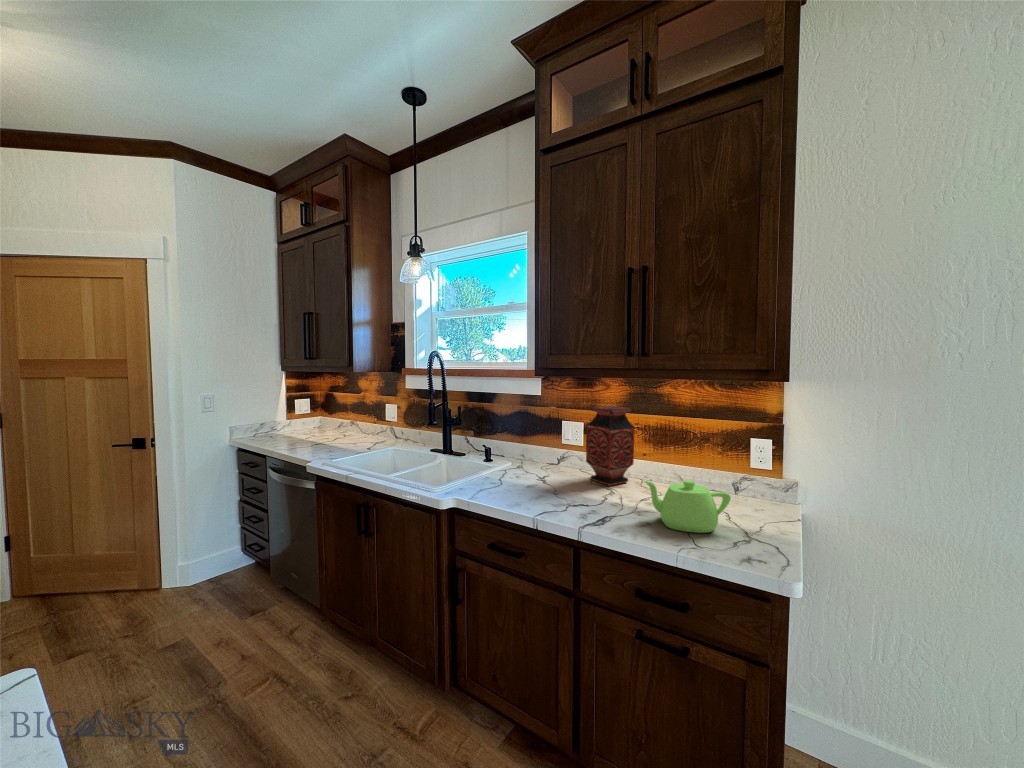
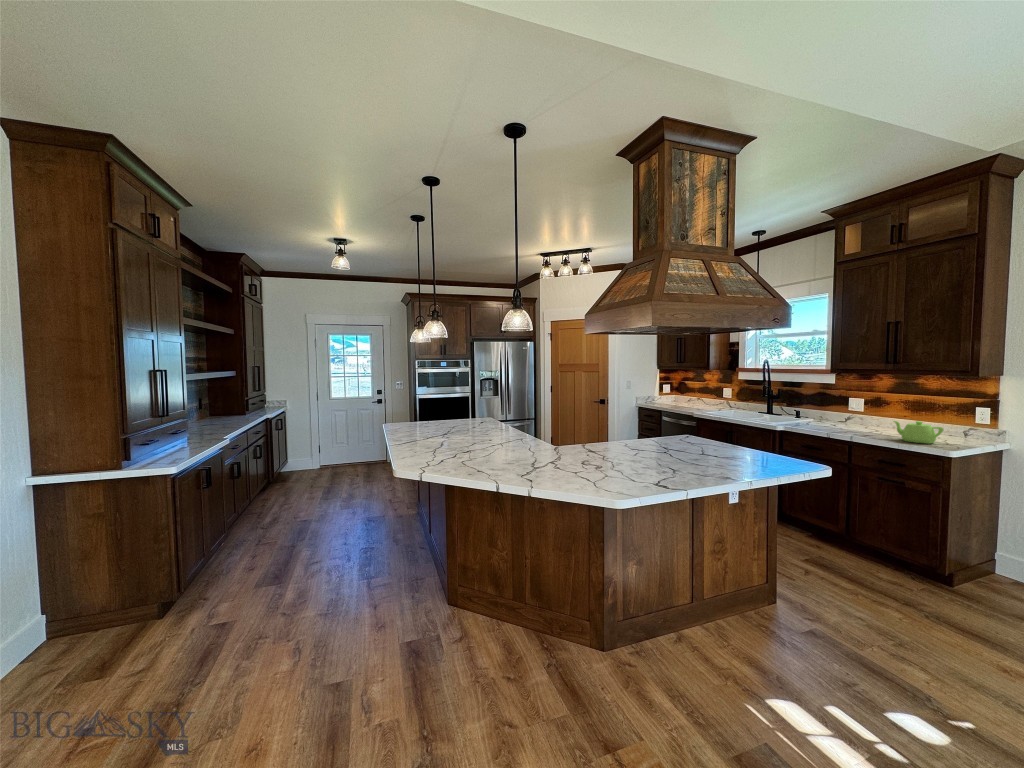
vase: present [586,406,634,486] -> none [863,389,896,430]

